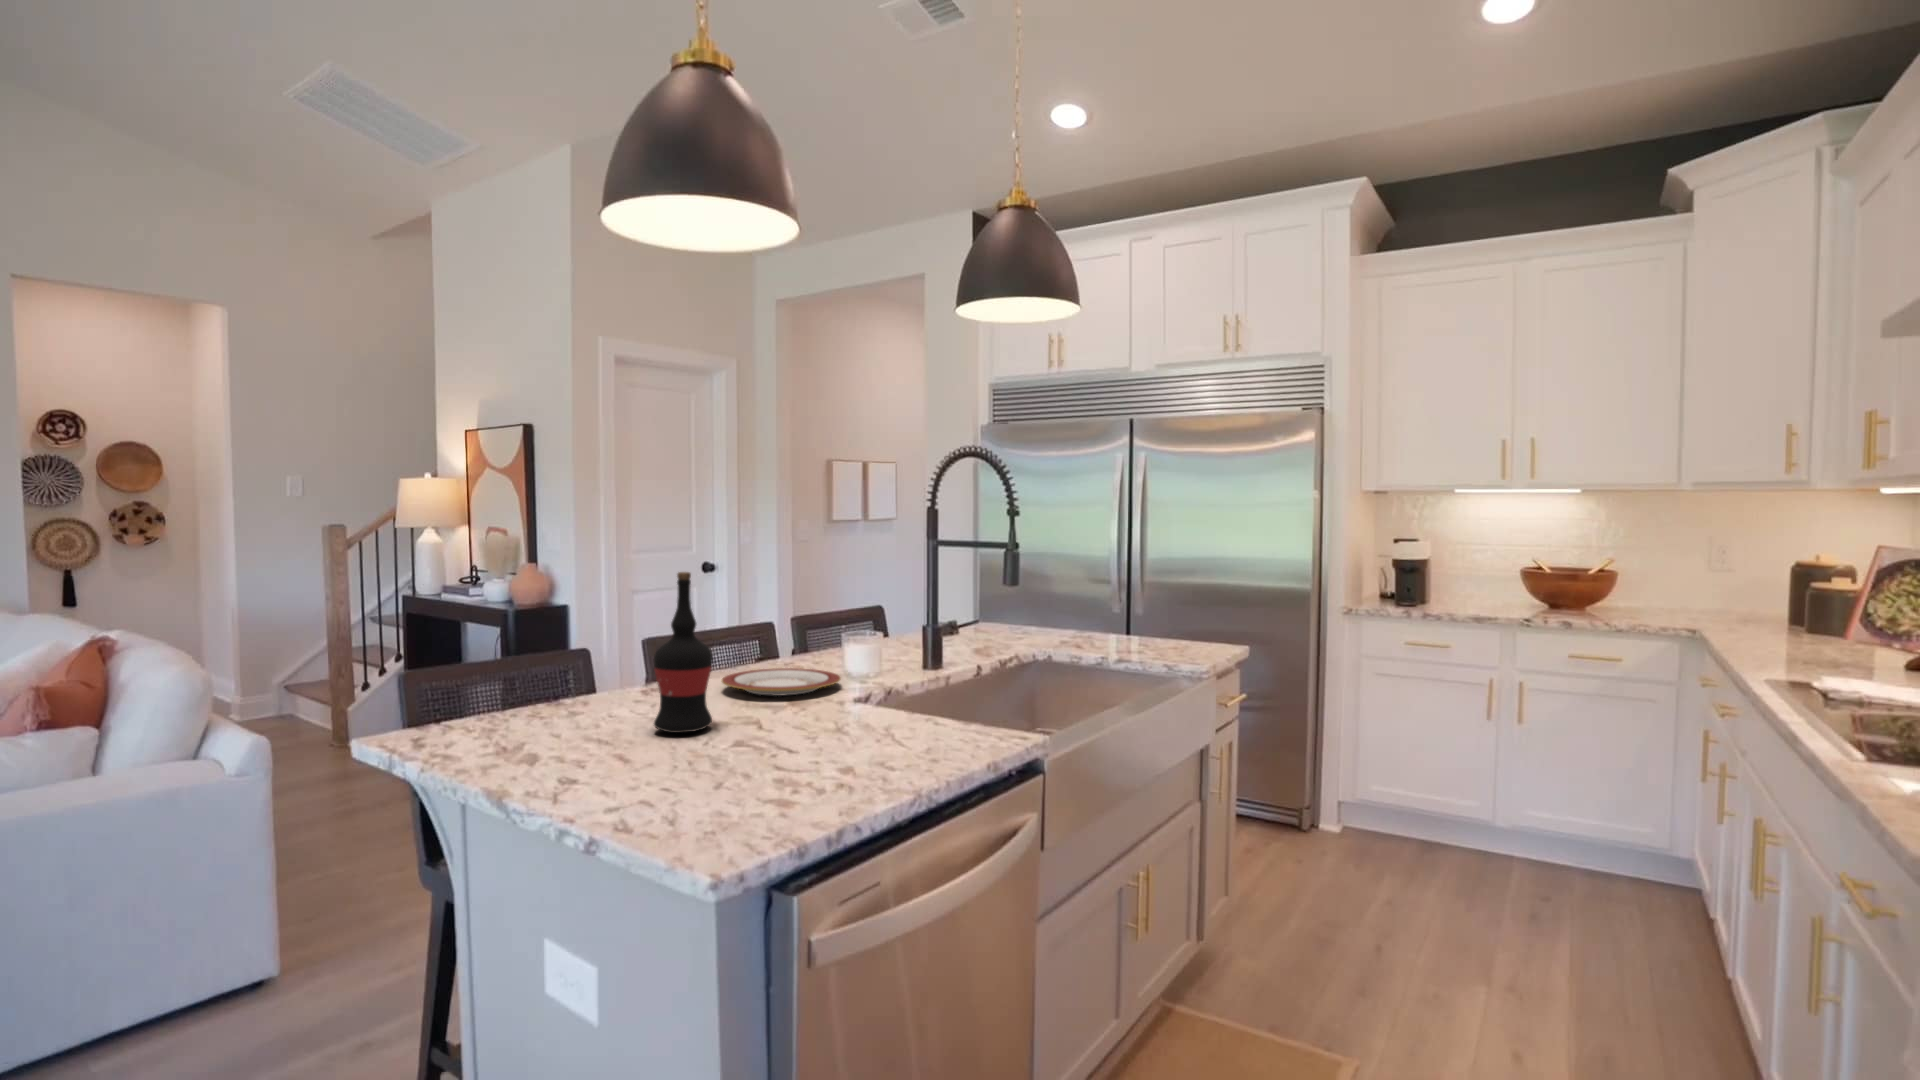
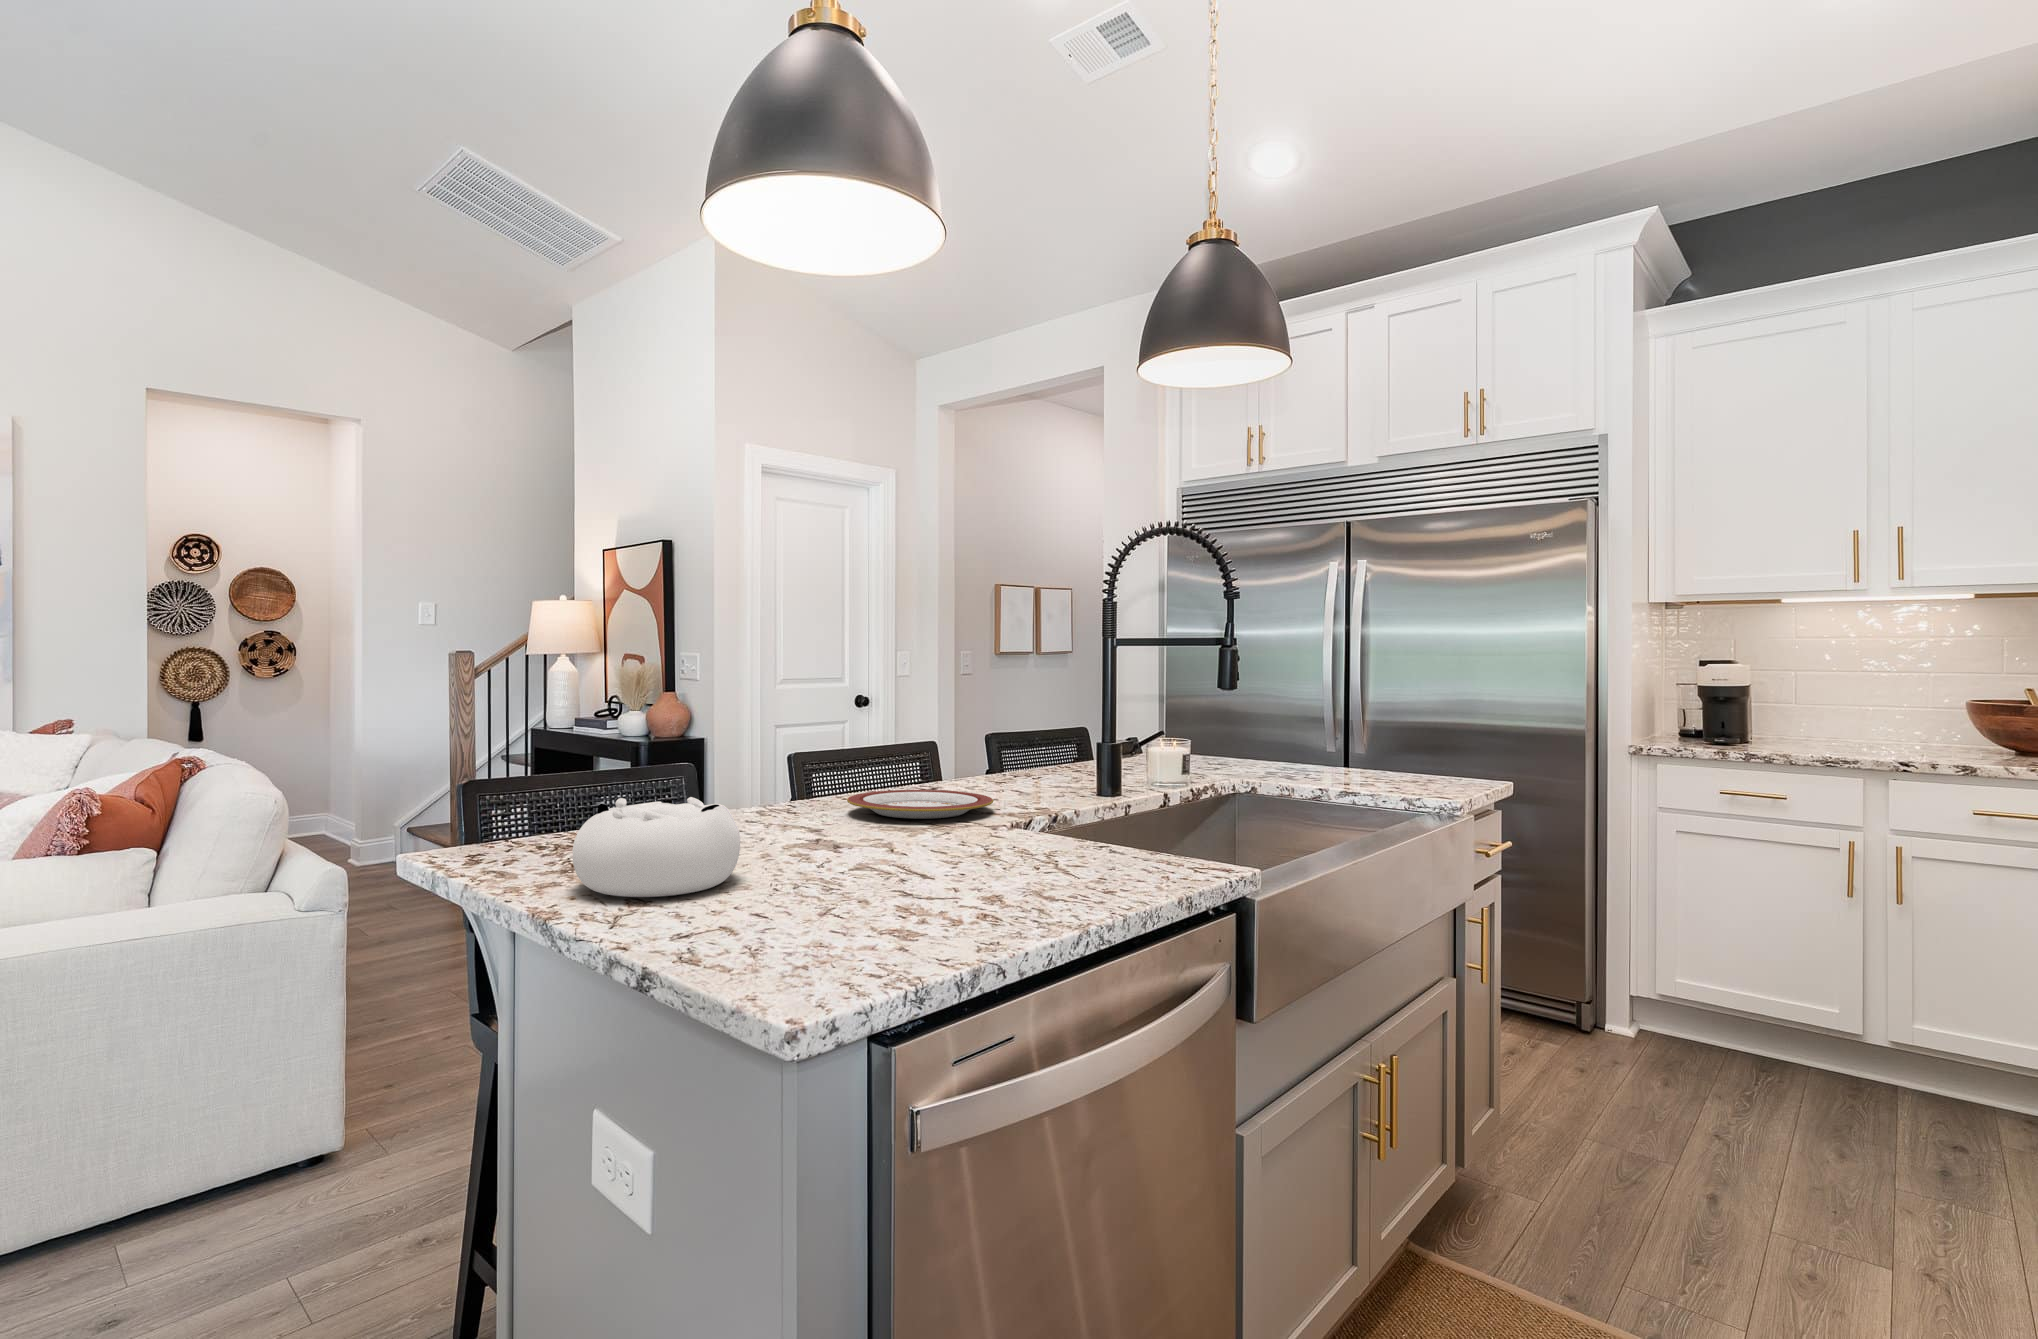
wine bottle: present [654,572,713,733] -> none [756,650,831,853]
decorative bowl: none [514,695,645,777] -> present [573,797,740,897]

